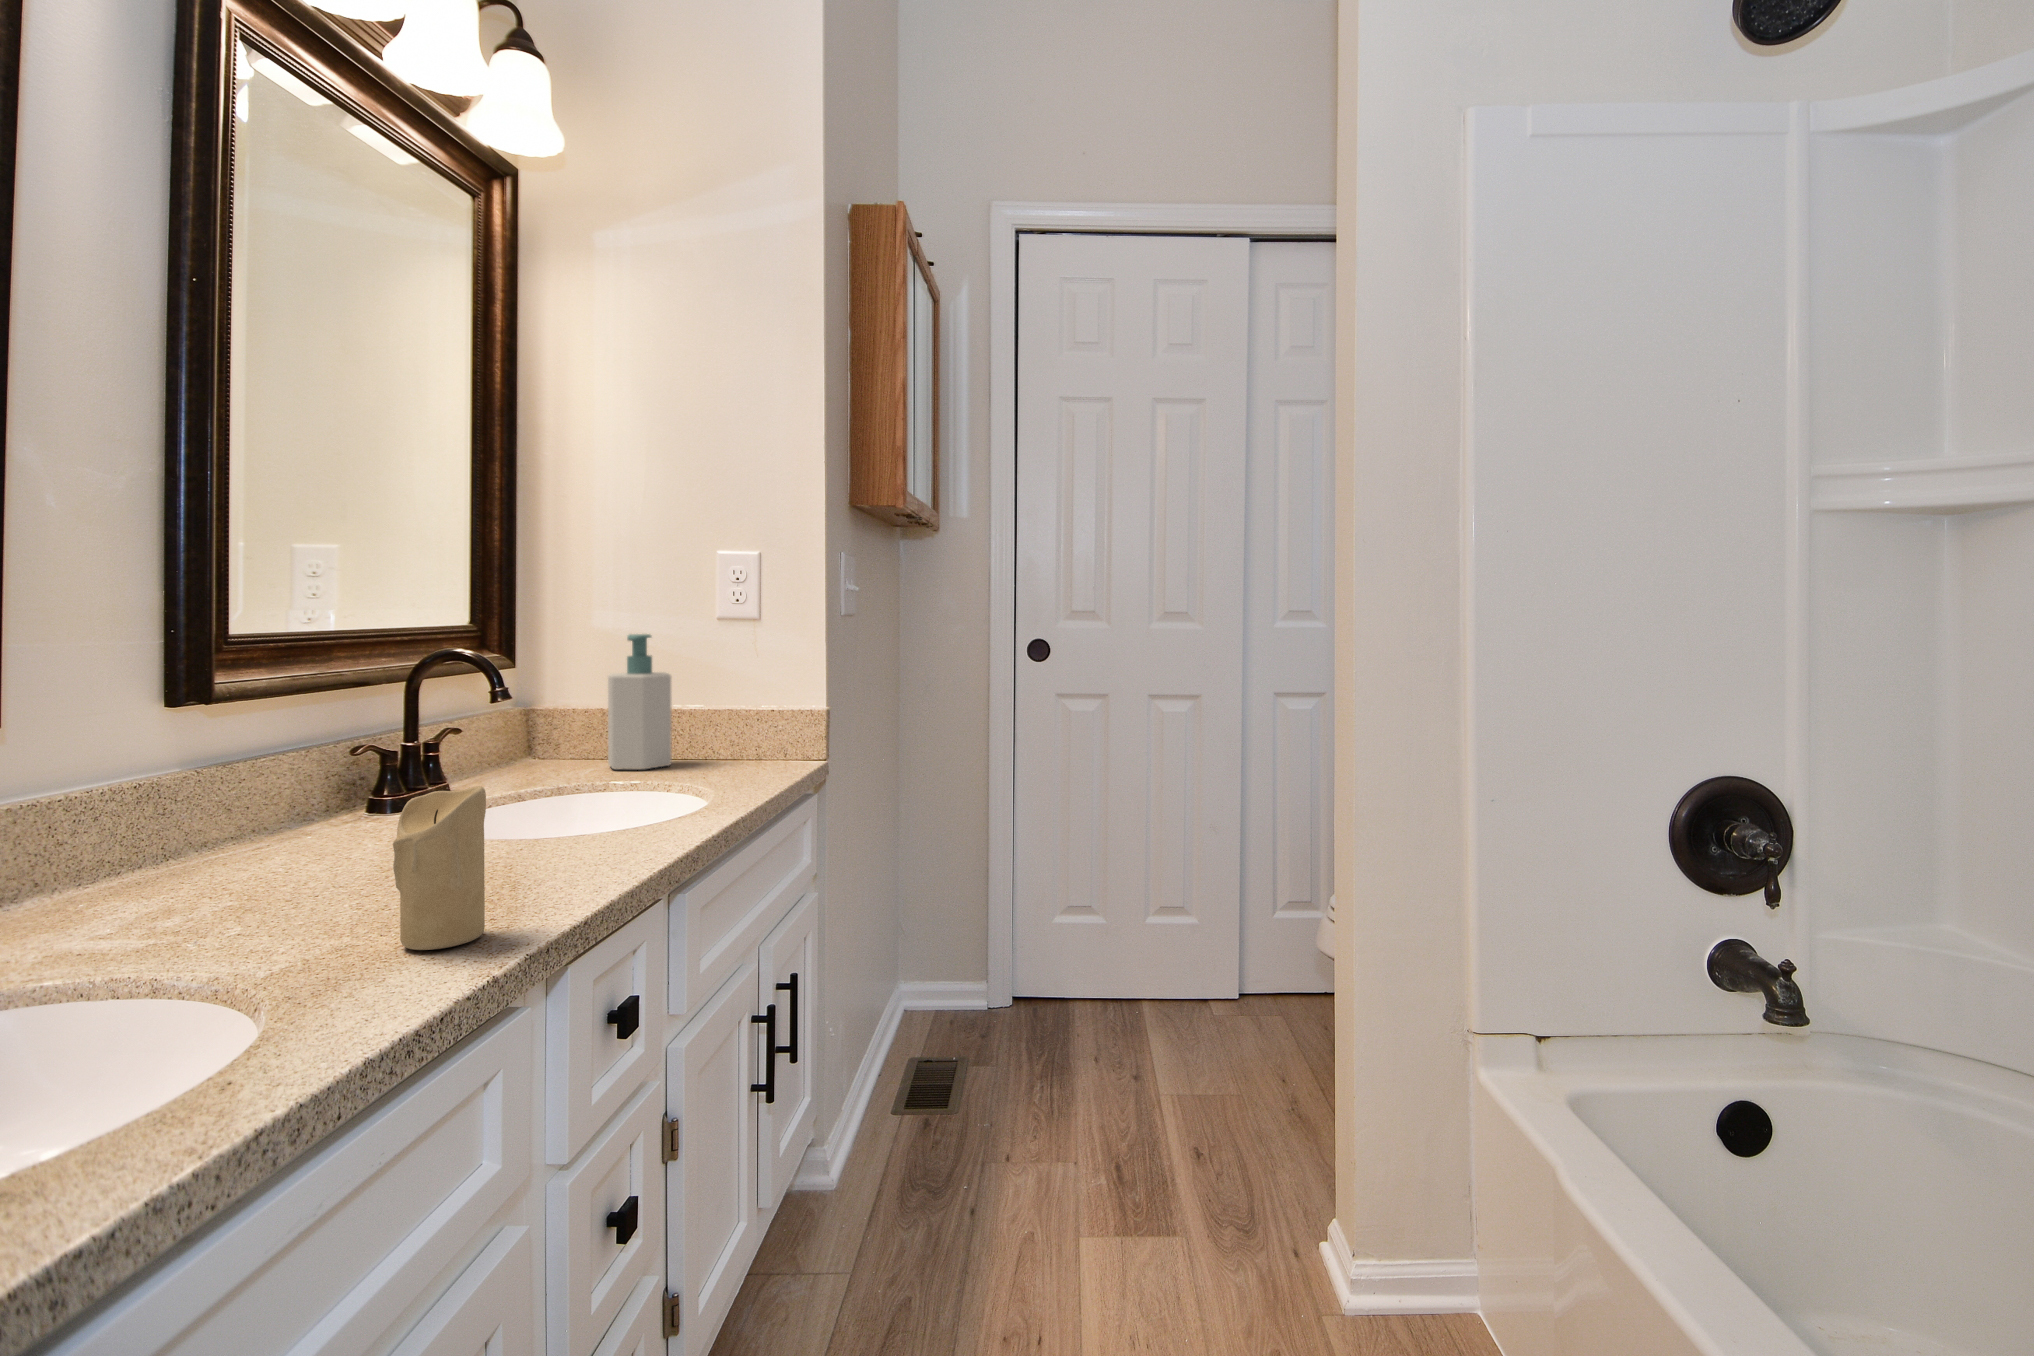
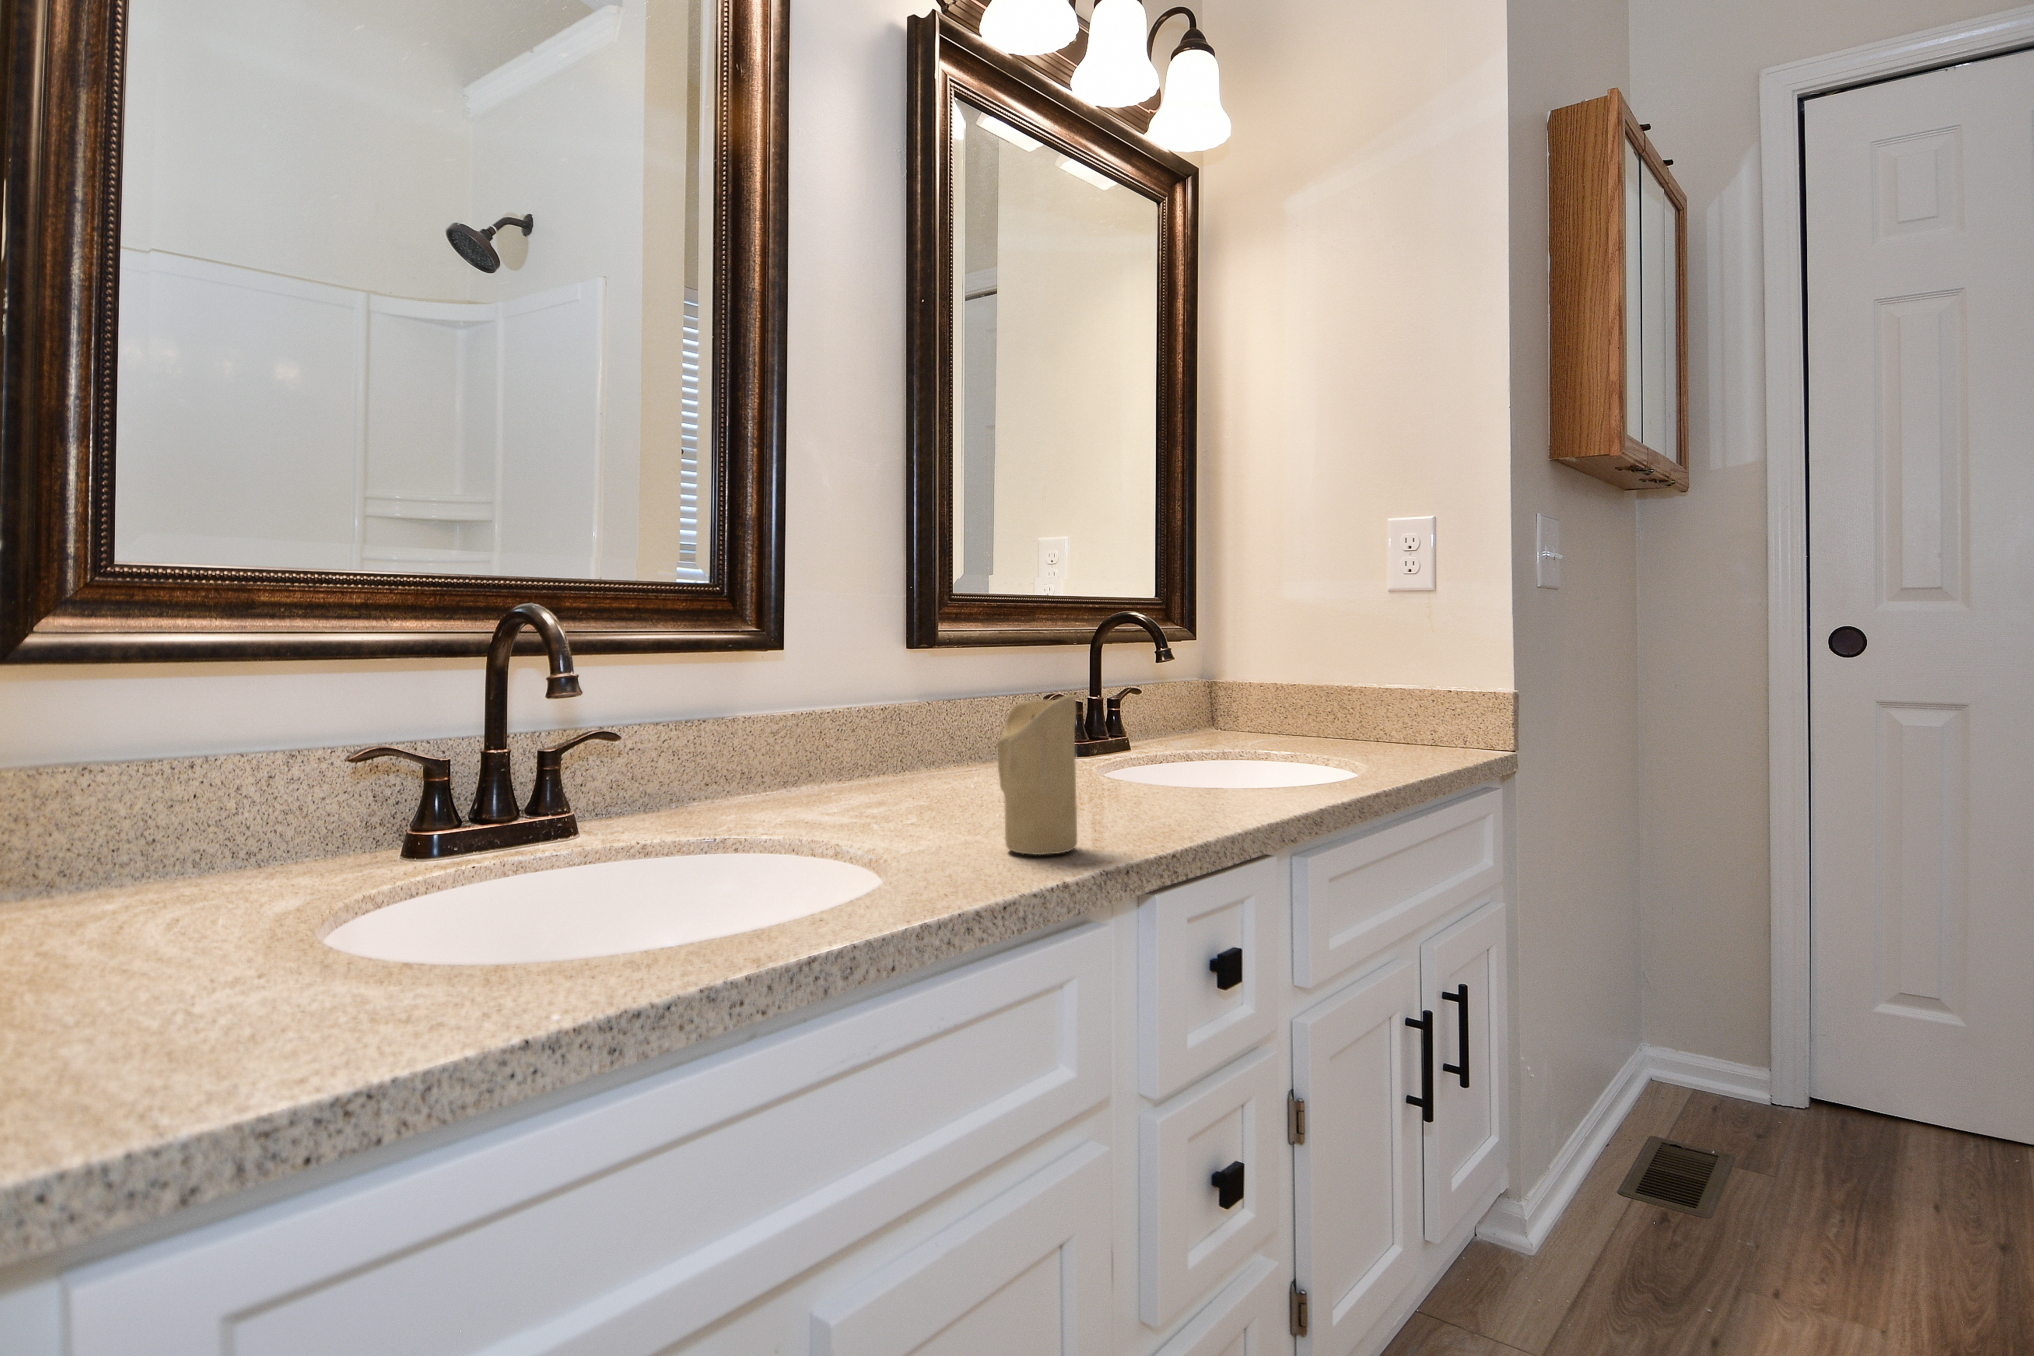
soap bottle: present [608,634,672,770] -> none [1277,597,1345,744]

